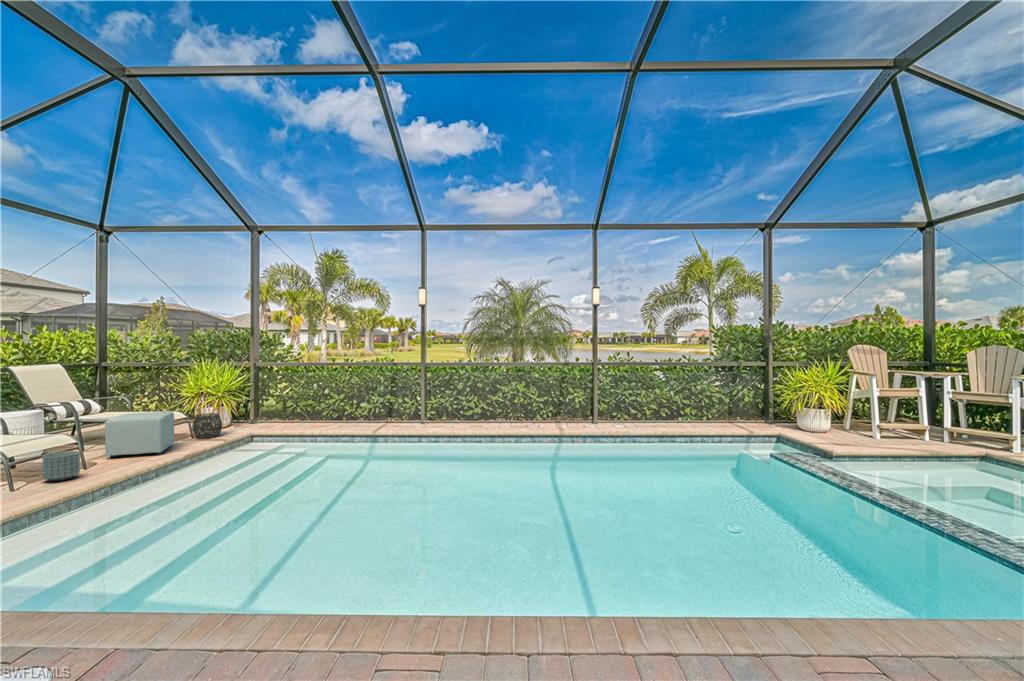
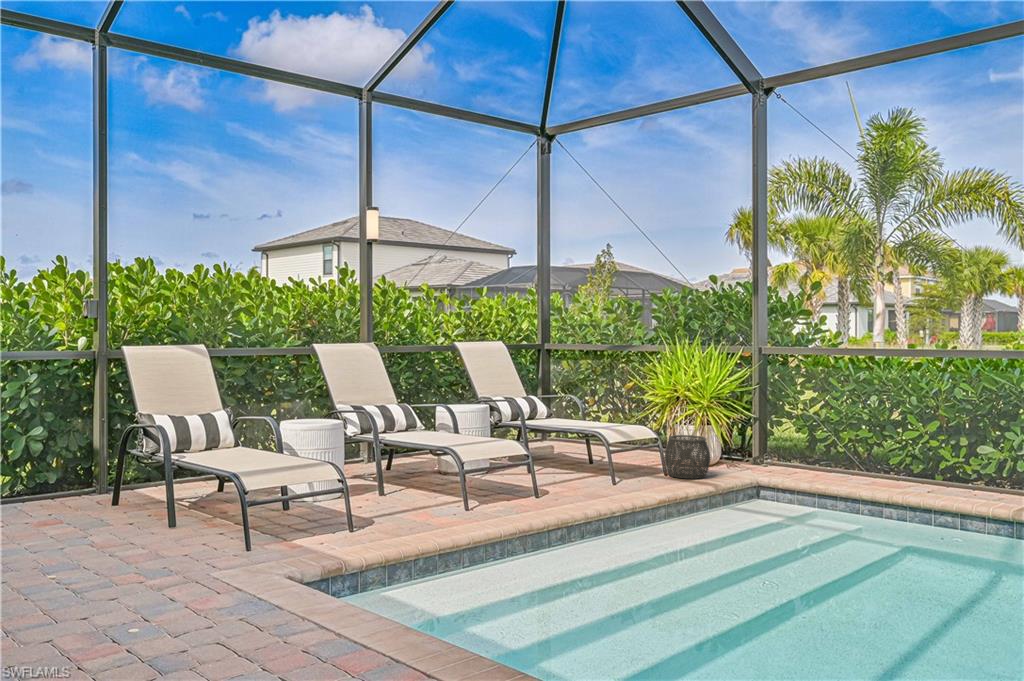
ottoman: present [105,412,174,458] -> none [552,423,641,496]
planter: present [43,451,80,481] -> none [483,471,524,515]

